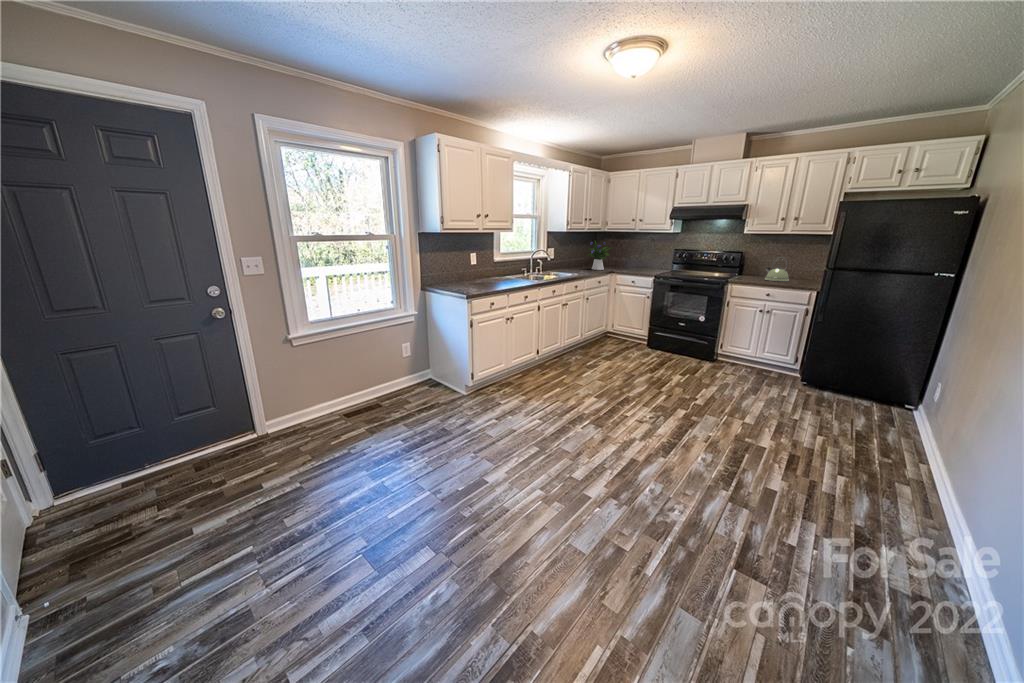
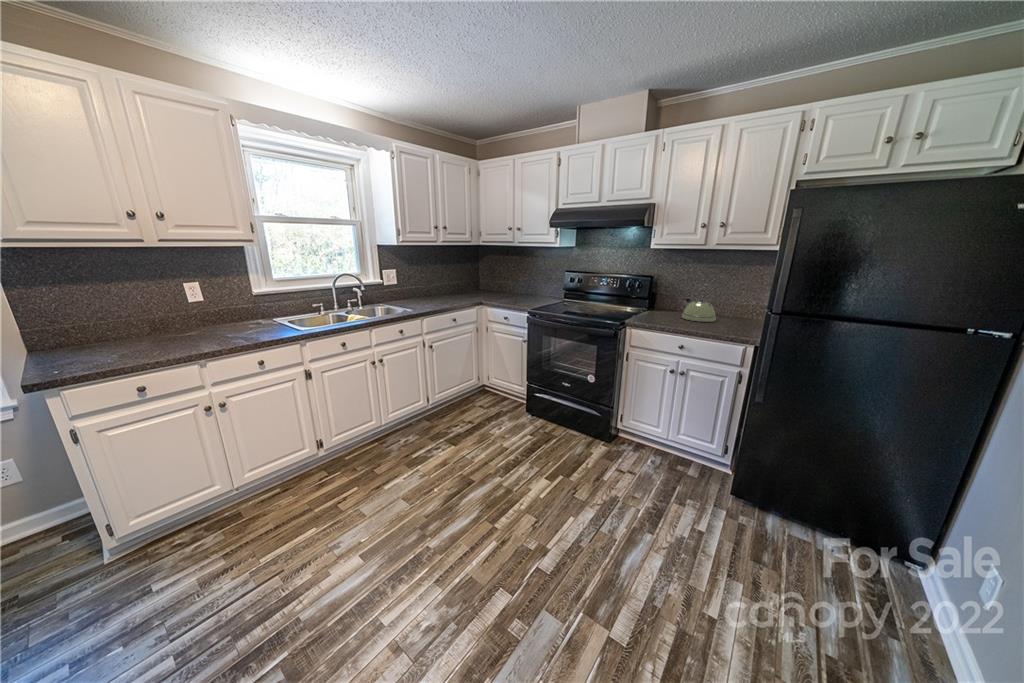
flower arrangement: present [589,241,612,270] -> none [450,255,488,297]

